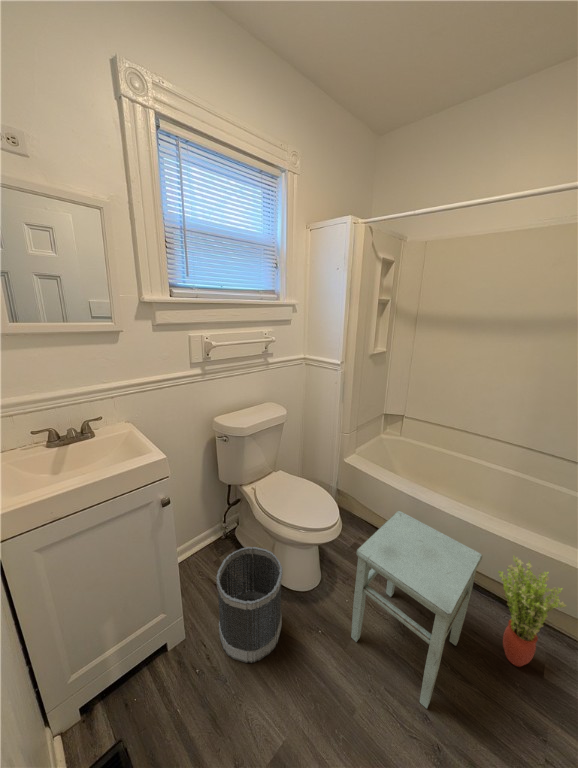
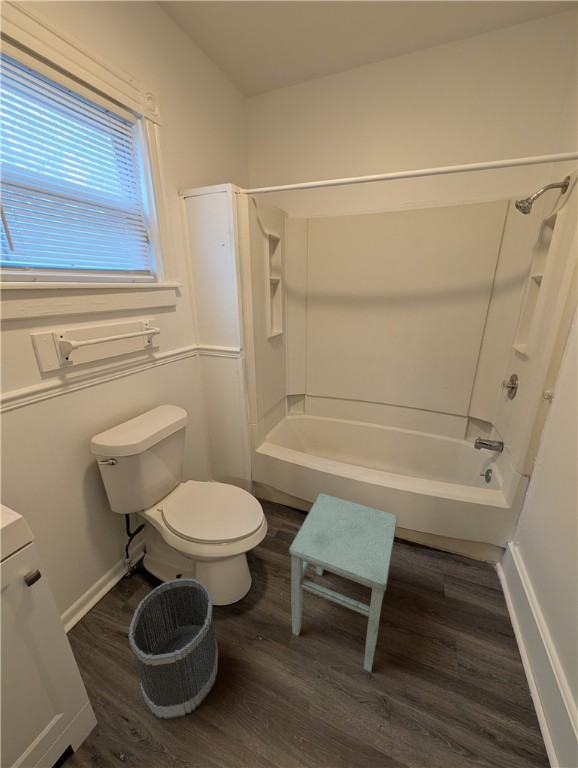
potted plant: present [498,557,566,667] -> none [409,508,462,598]

